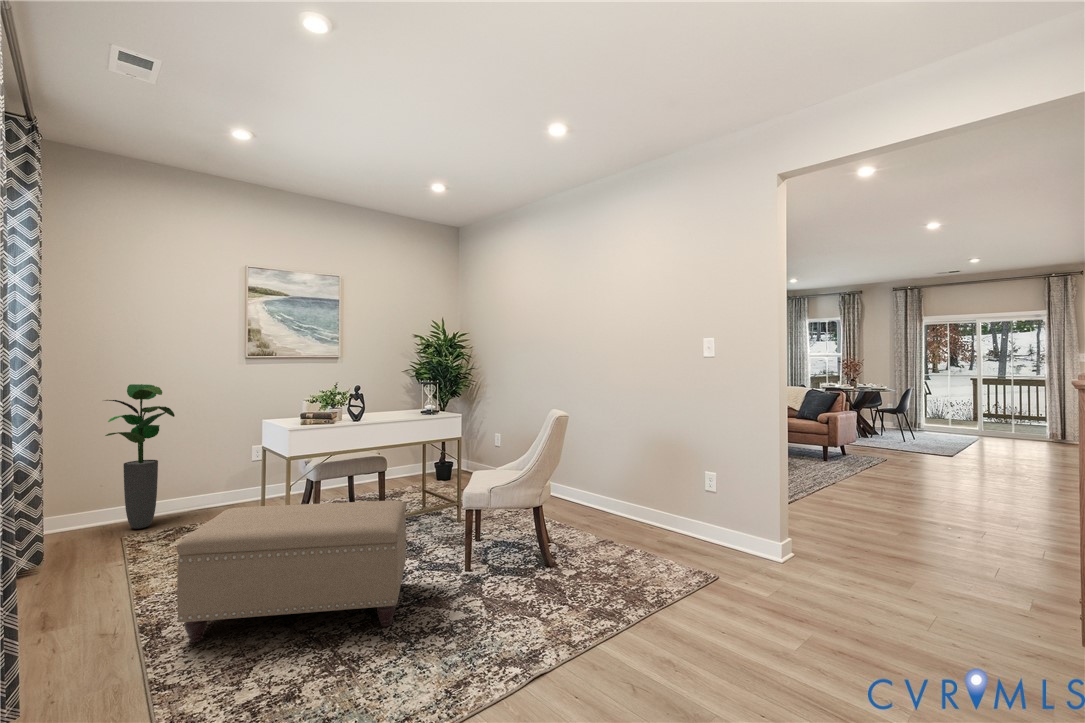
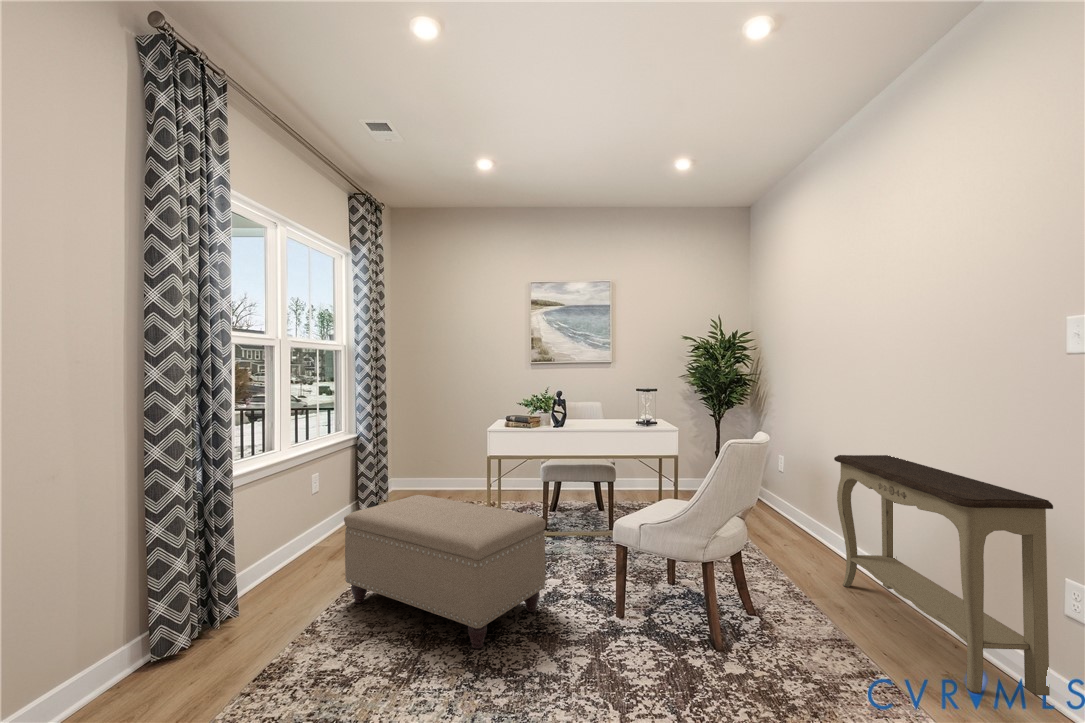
potted plant: present [105,384,175,529] -> none [419,386,471,500]
console table: none [566,423,697,546] -> present [834,455,1053,696]

